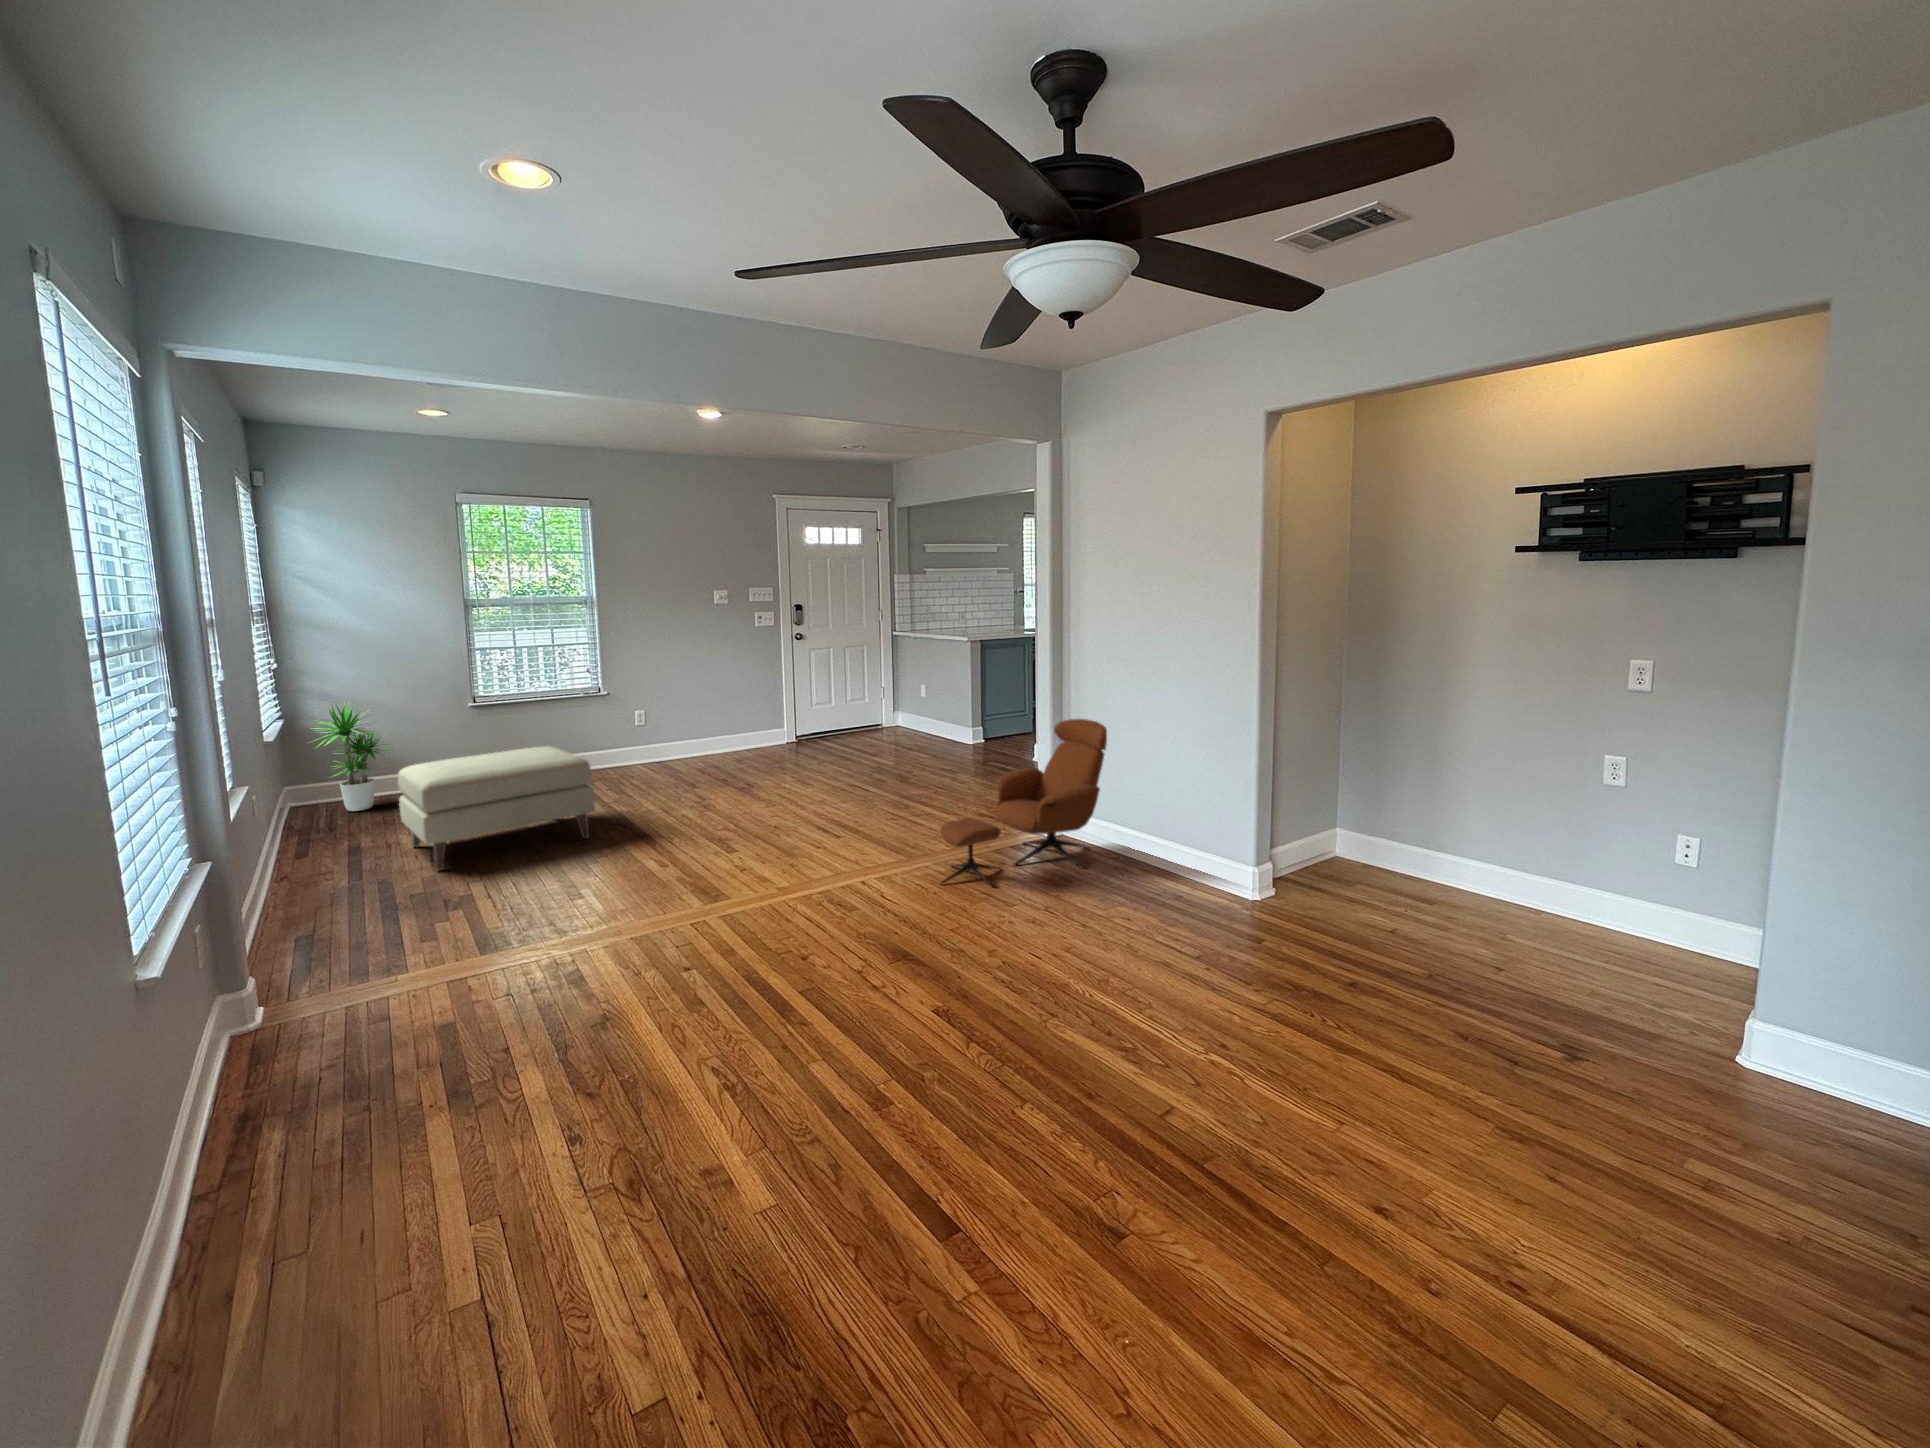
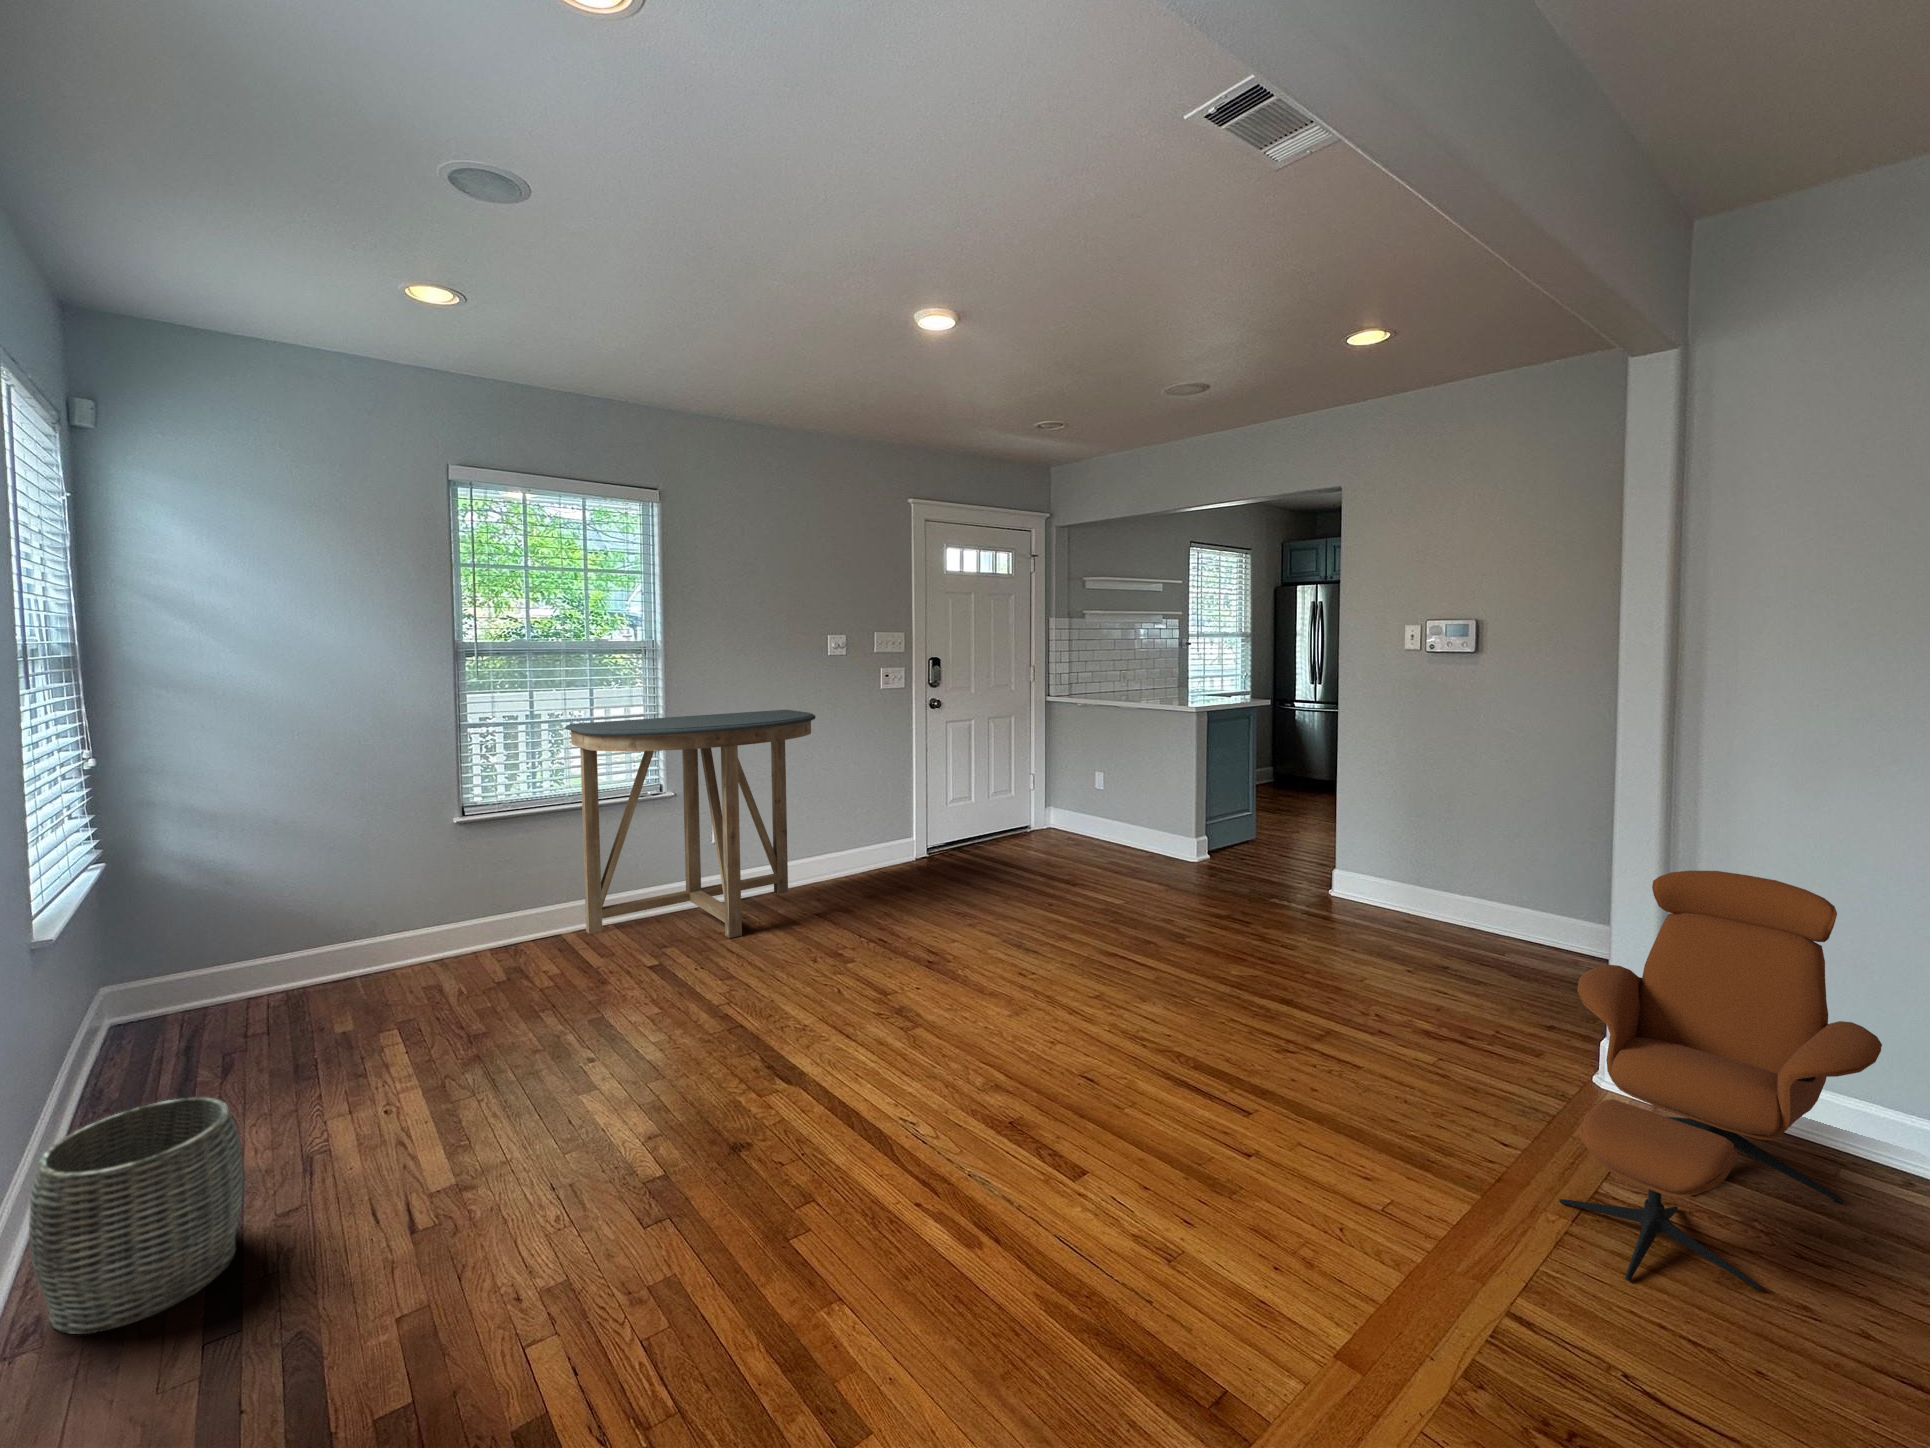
console table: none [537,640,699,778] -> present [565,710,816,938]
potted plant: present [313,702,391,811] -> none [147,822,325,1033]
ottoman: present [398,746,595,870] -> none [336,915,737,1247]
woven basket: none [276,807,358,887] -> present [29,1097,243,1334]

